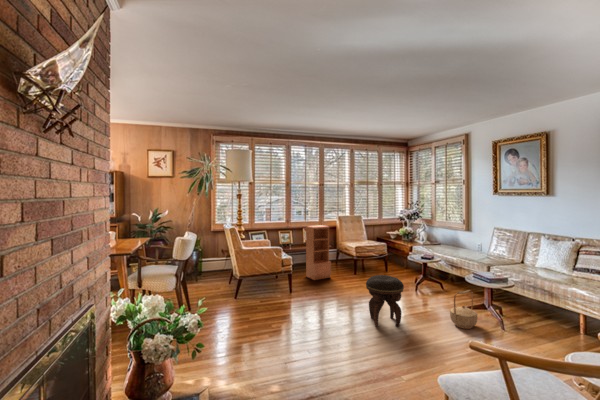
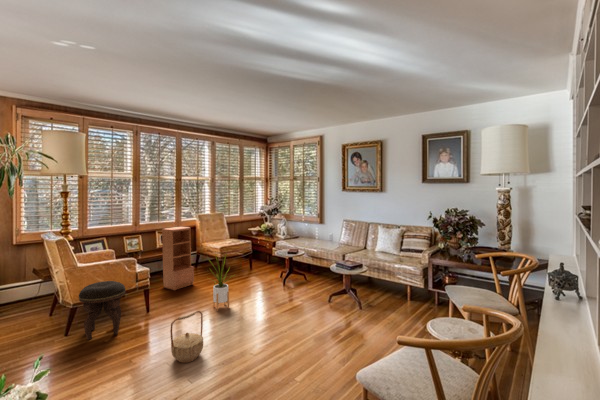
house plant: none [334,247,364,303] -> present [209,256,230,311]
footstool: present [366,275,404,327] -> present [79,281,125,340]
basket: present [450,290,477,329] -> present [170,311,203,363]

